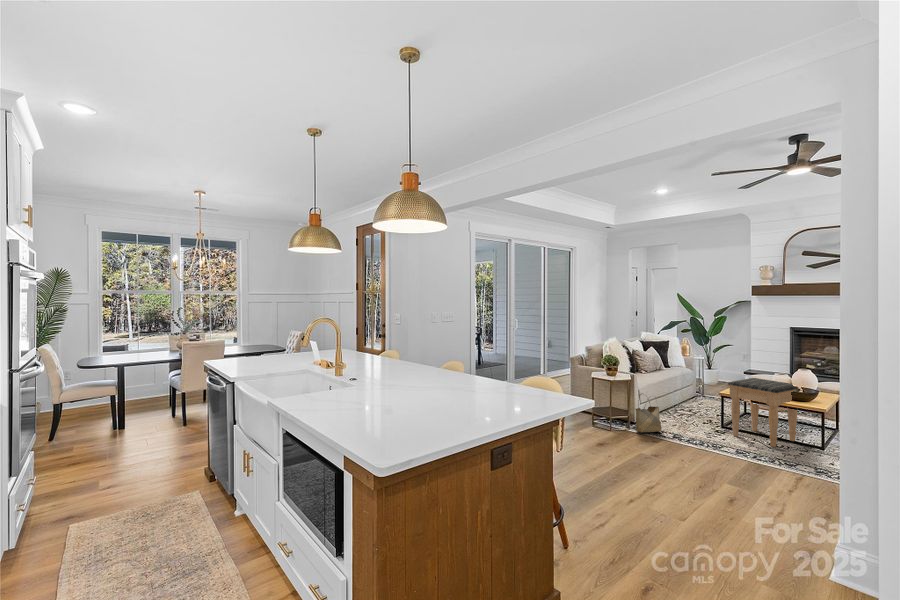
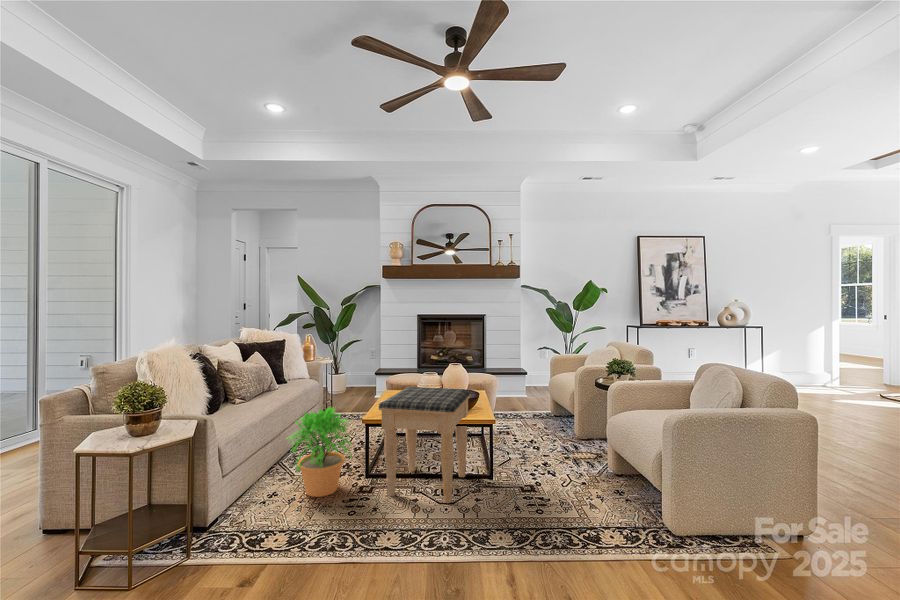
potted plant: none [671,380,716,427] -> present [288,407,351,497]
woven basket: present [636,394,661,433] -> none [198,462,262,564]

